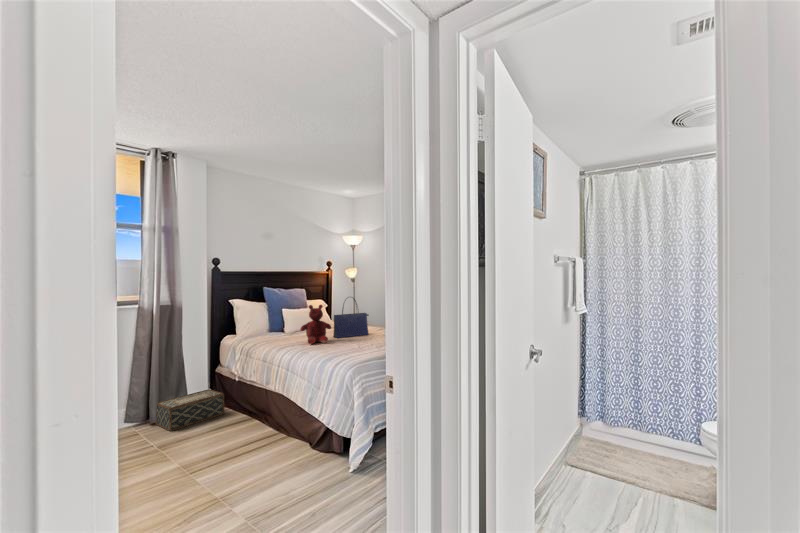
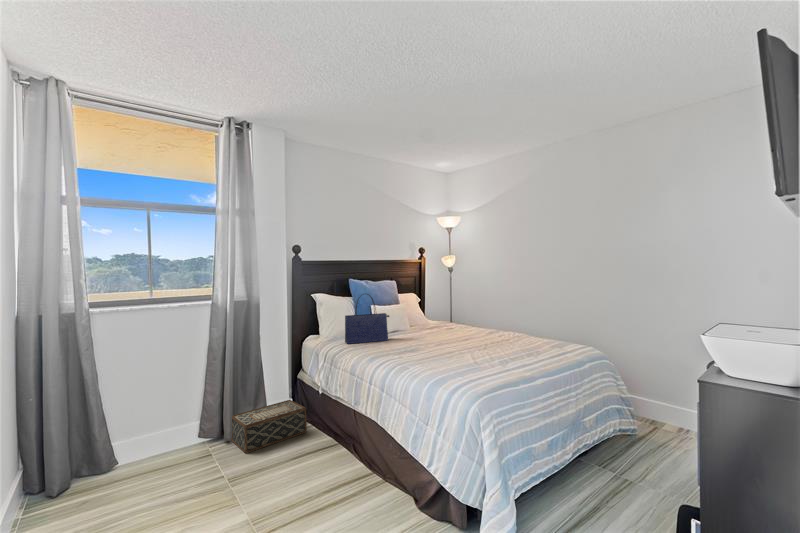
tote bag: present [333,299,369,338] -> present [345,294,389,344]
teddy bear: present [301,305,331,344] -> none [396,305,435,357]

